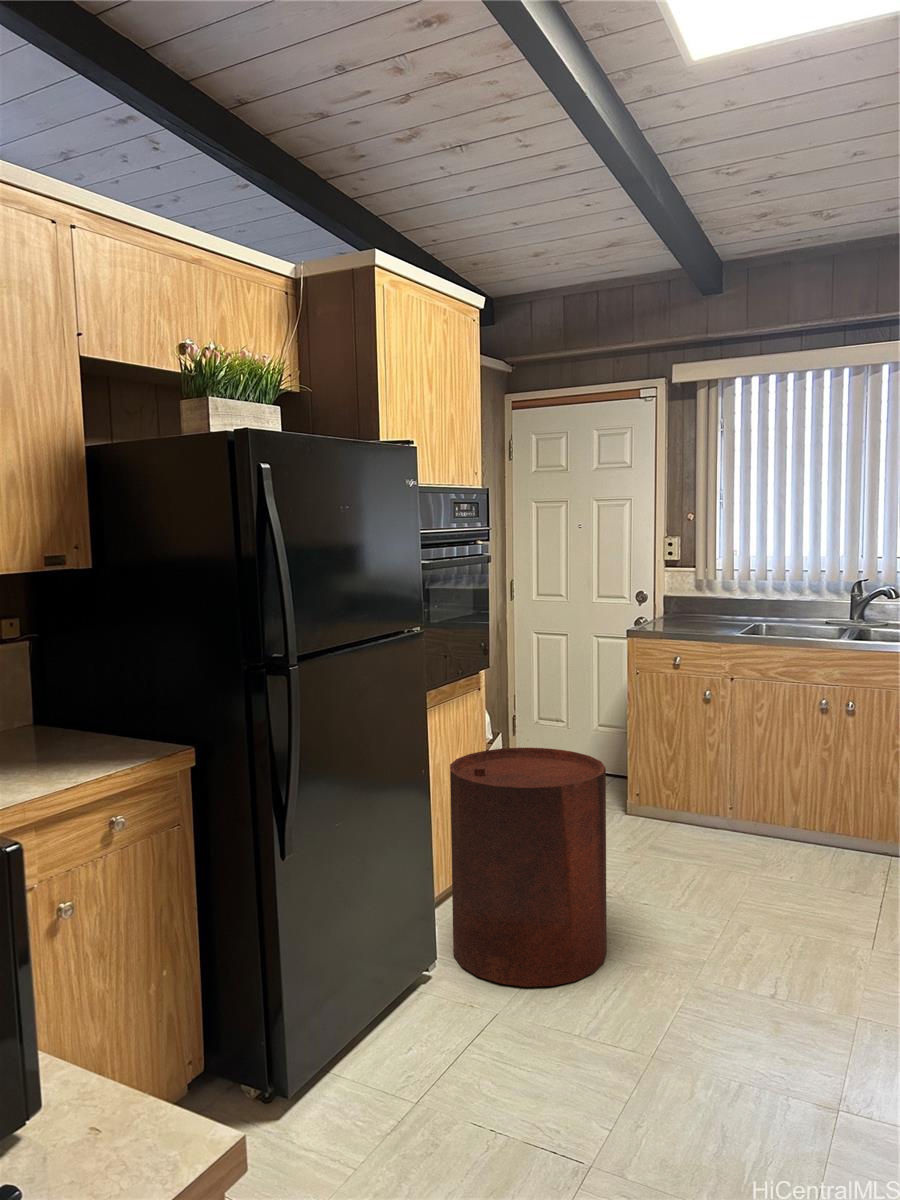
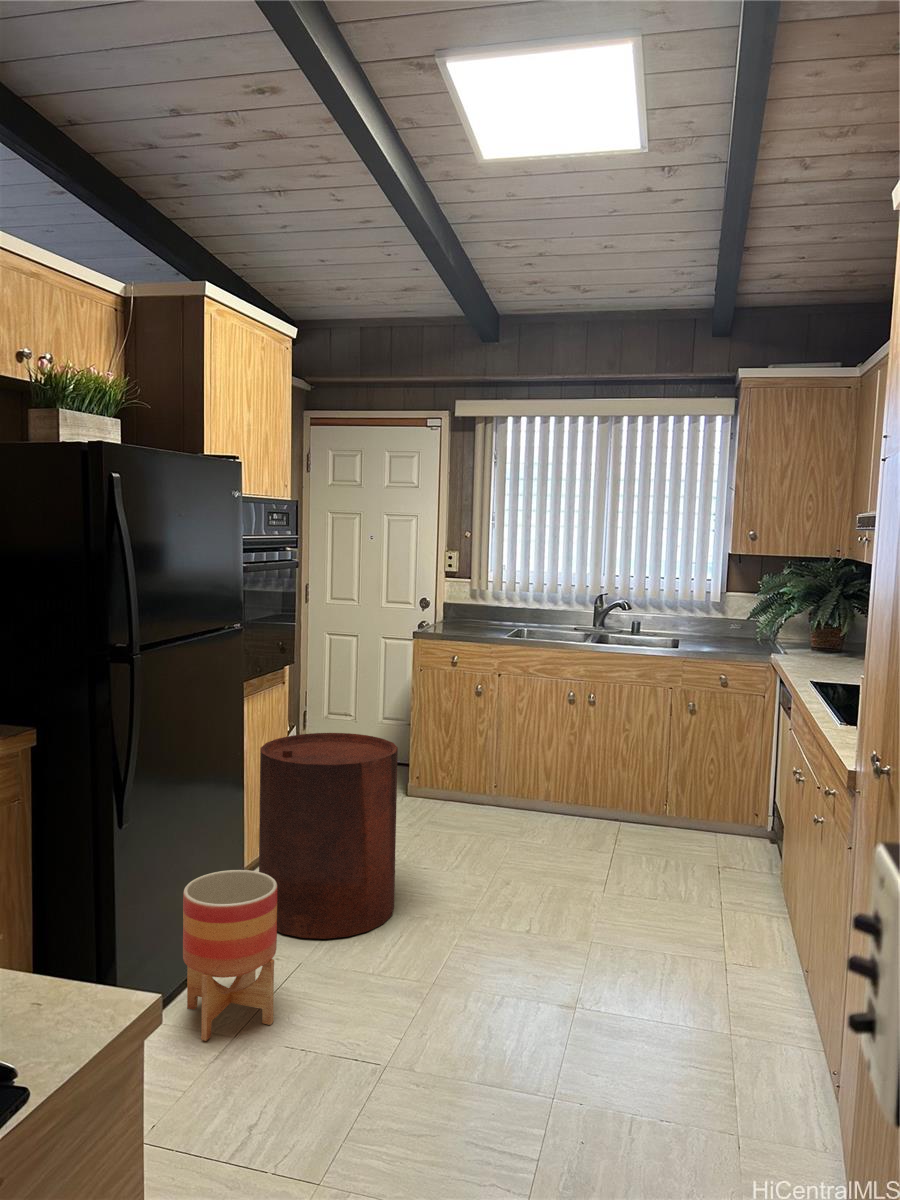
planter: none [357,907,462,1104] -> present [183,870,277,1041]

